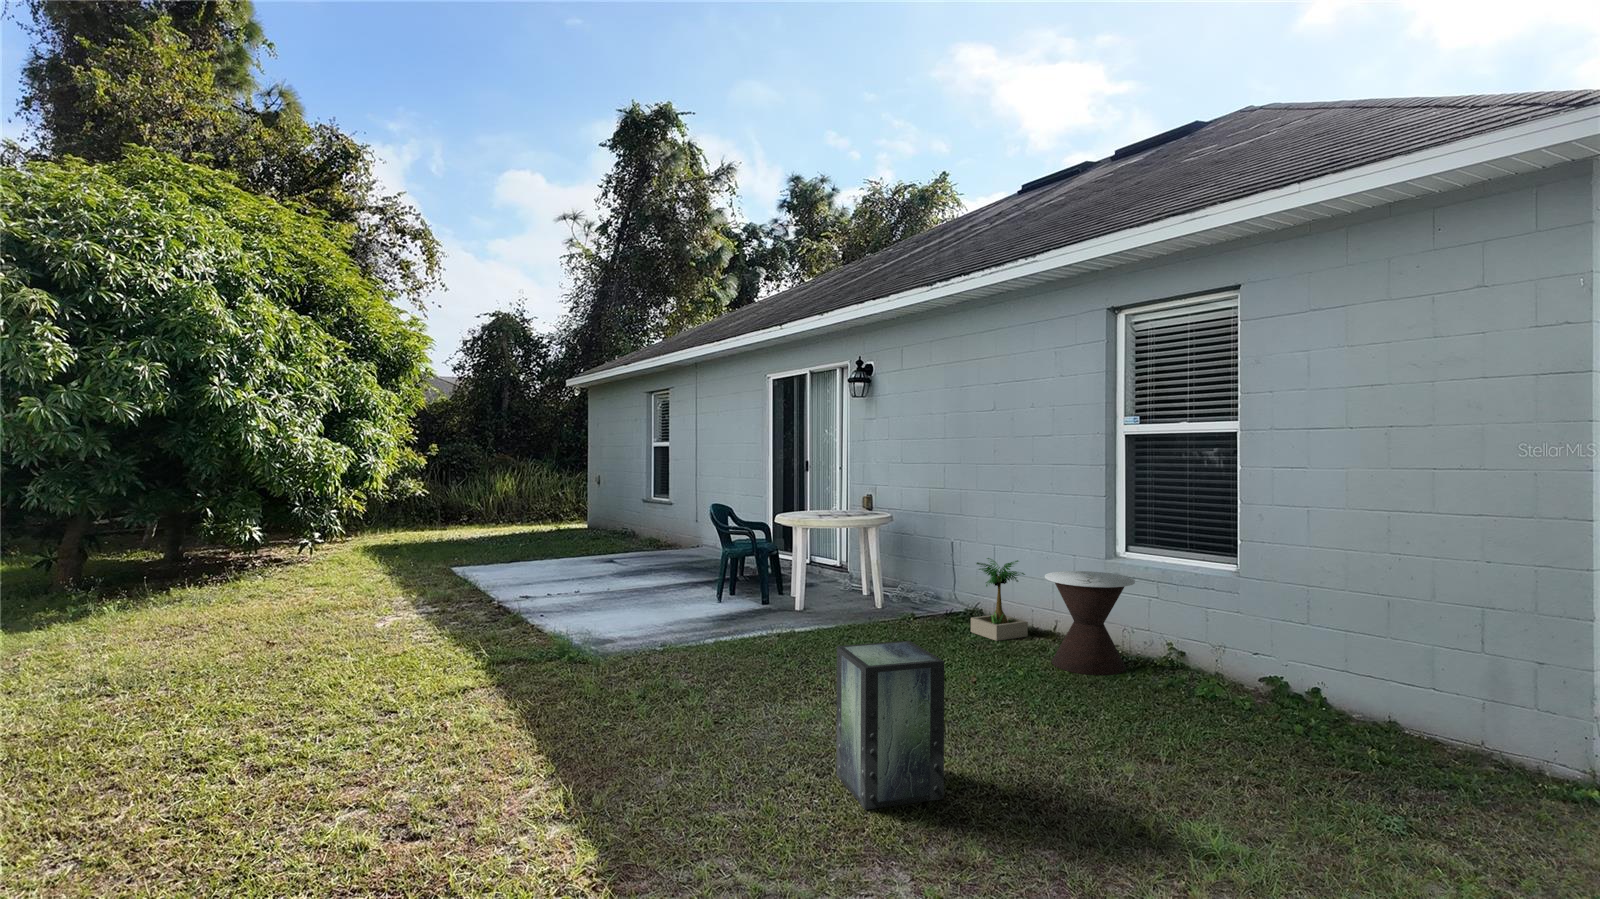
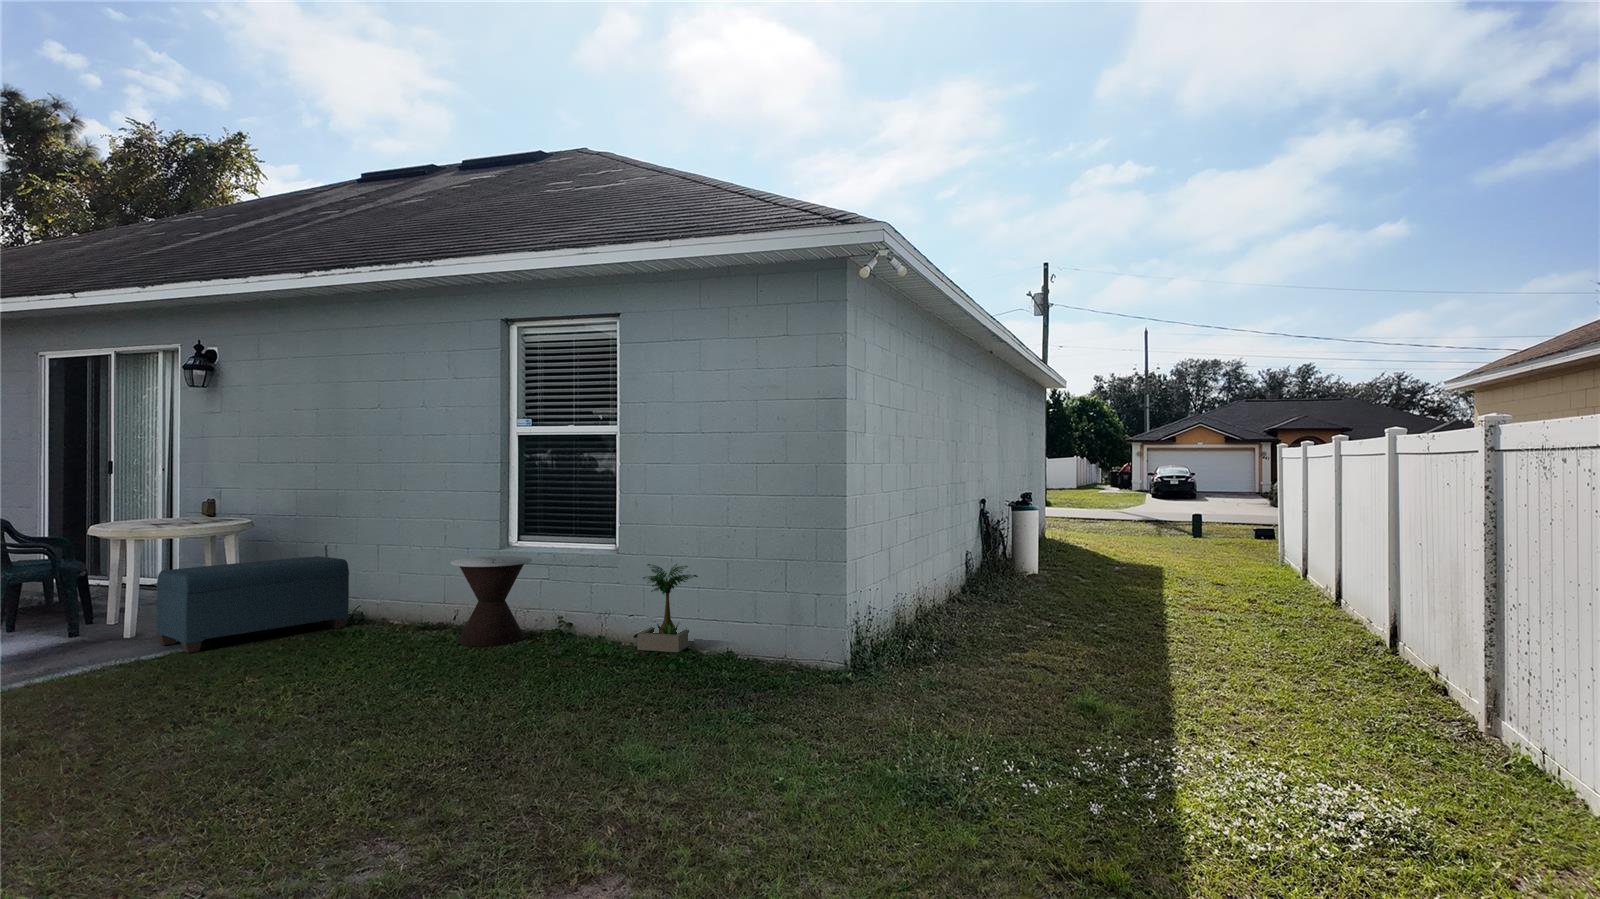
bench: none [818,550,963,627] -> present [157,556,349,653]
potted plant: present [971,558,1028,641] -> present [637,564,698,652]
storage box: present [836,641,944,810] -> none [284,617,408,776]

